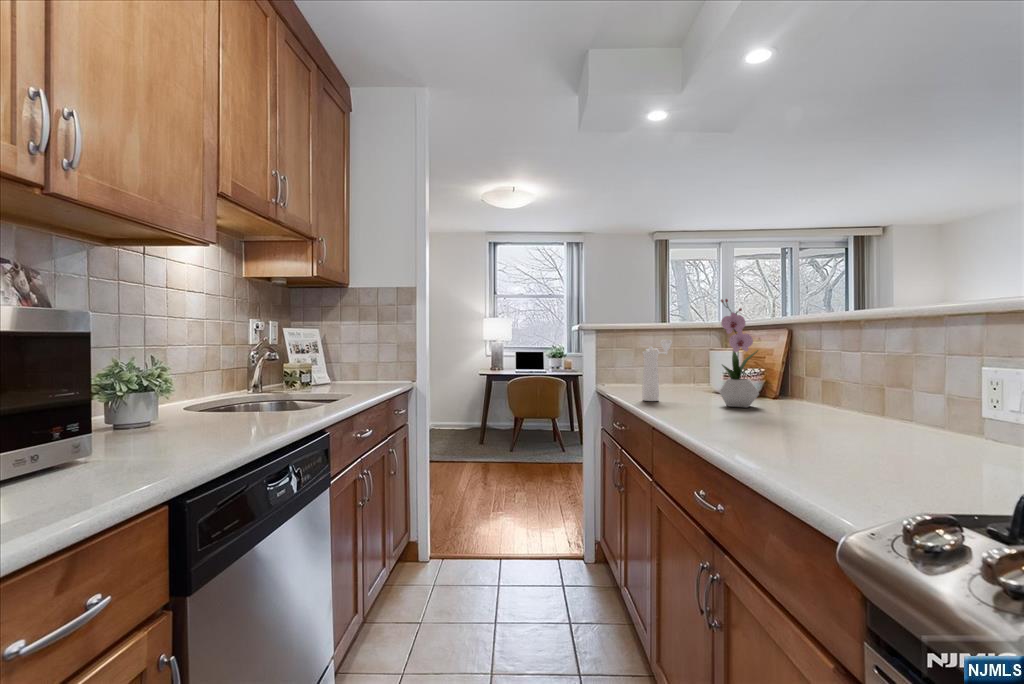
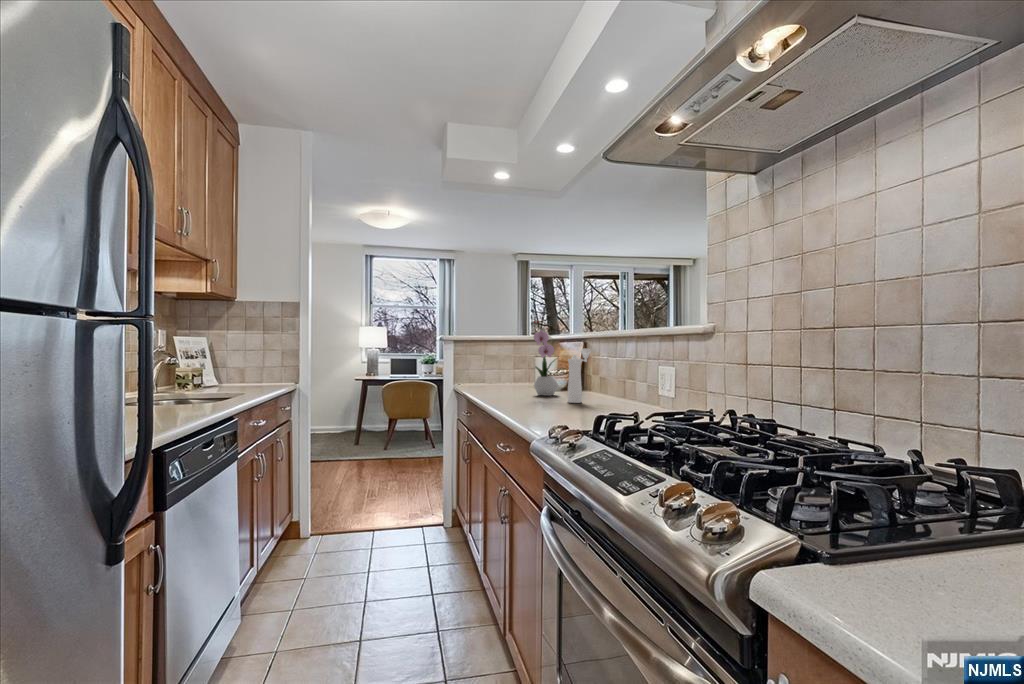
pepper mill: present [642,339,672,401] -> present [568,349,591,403]

